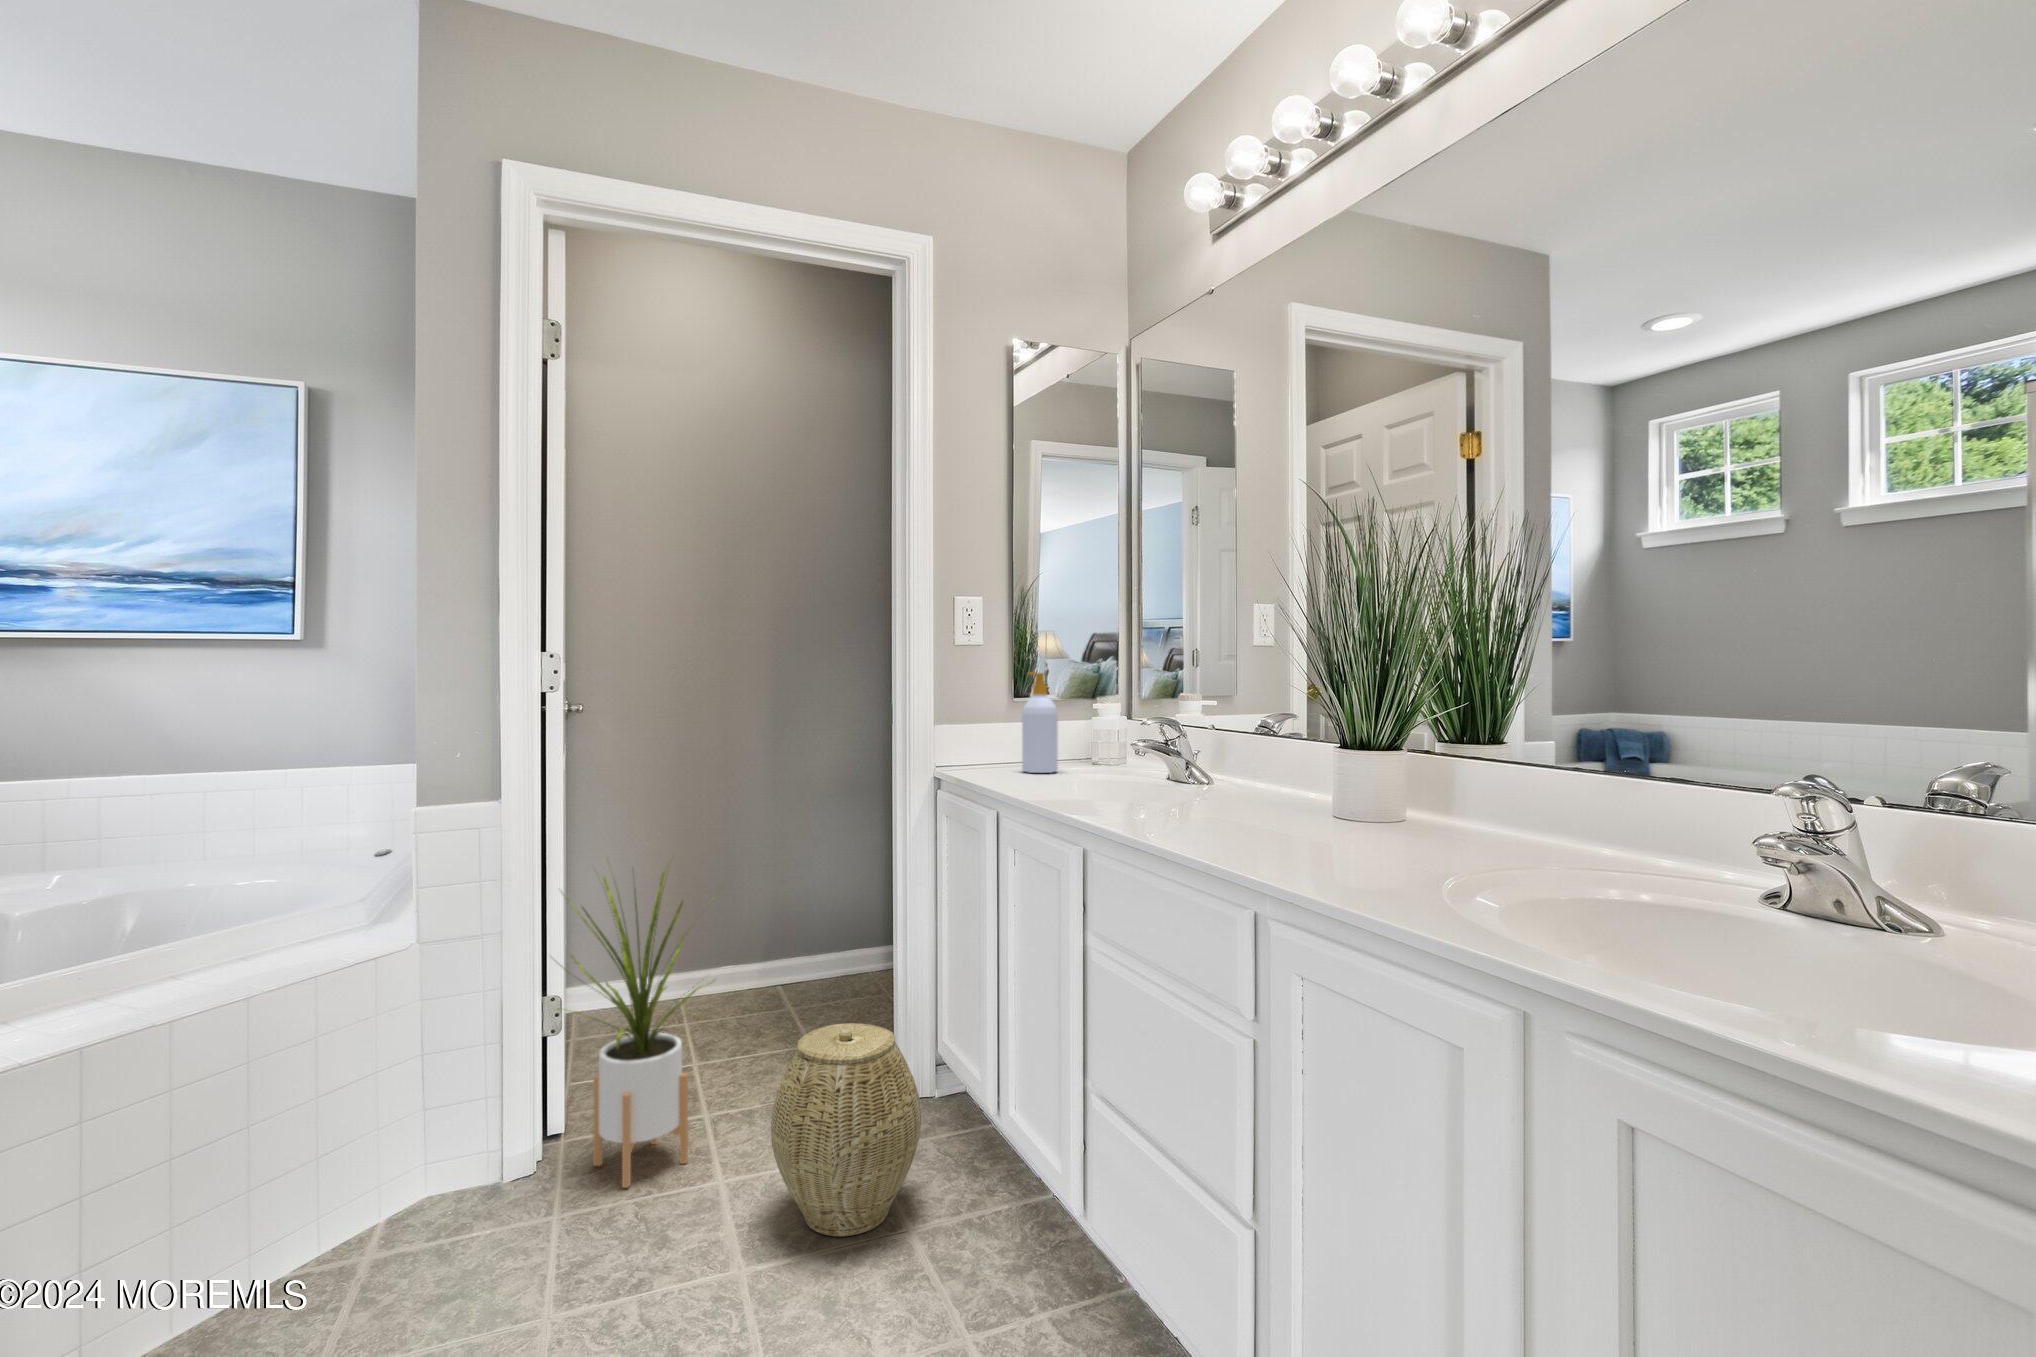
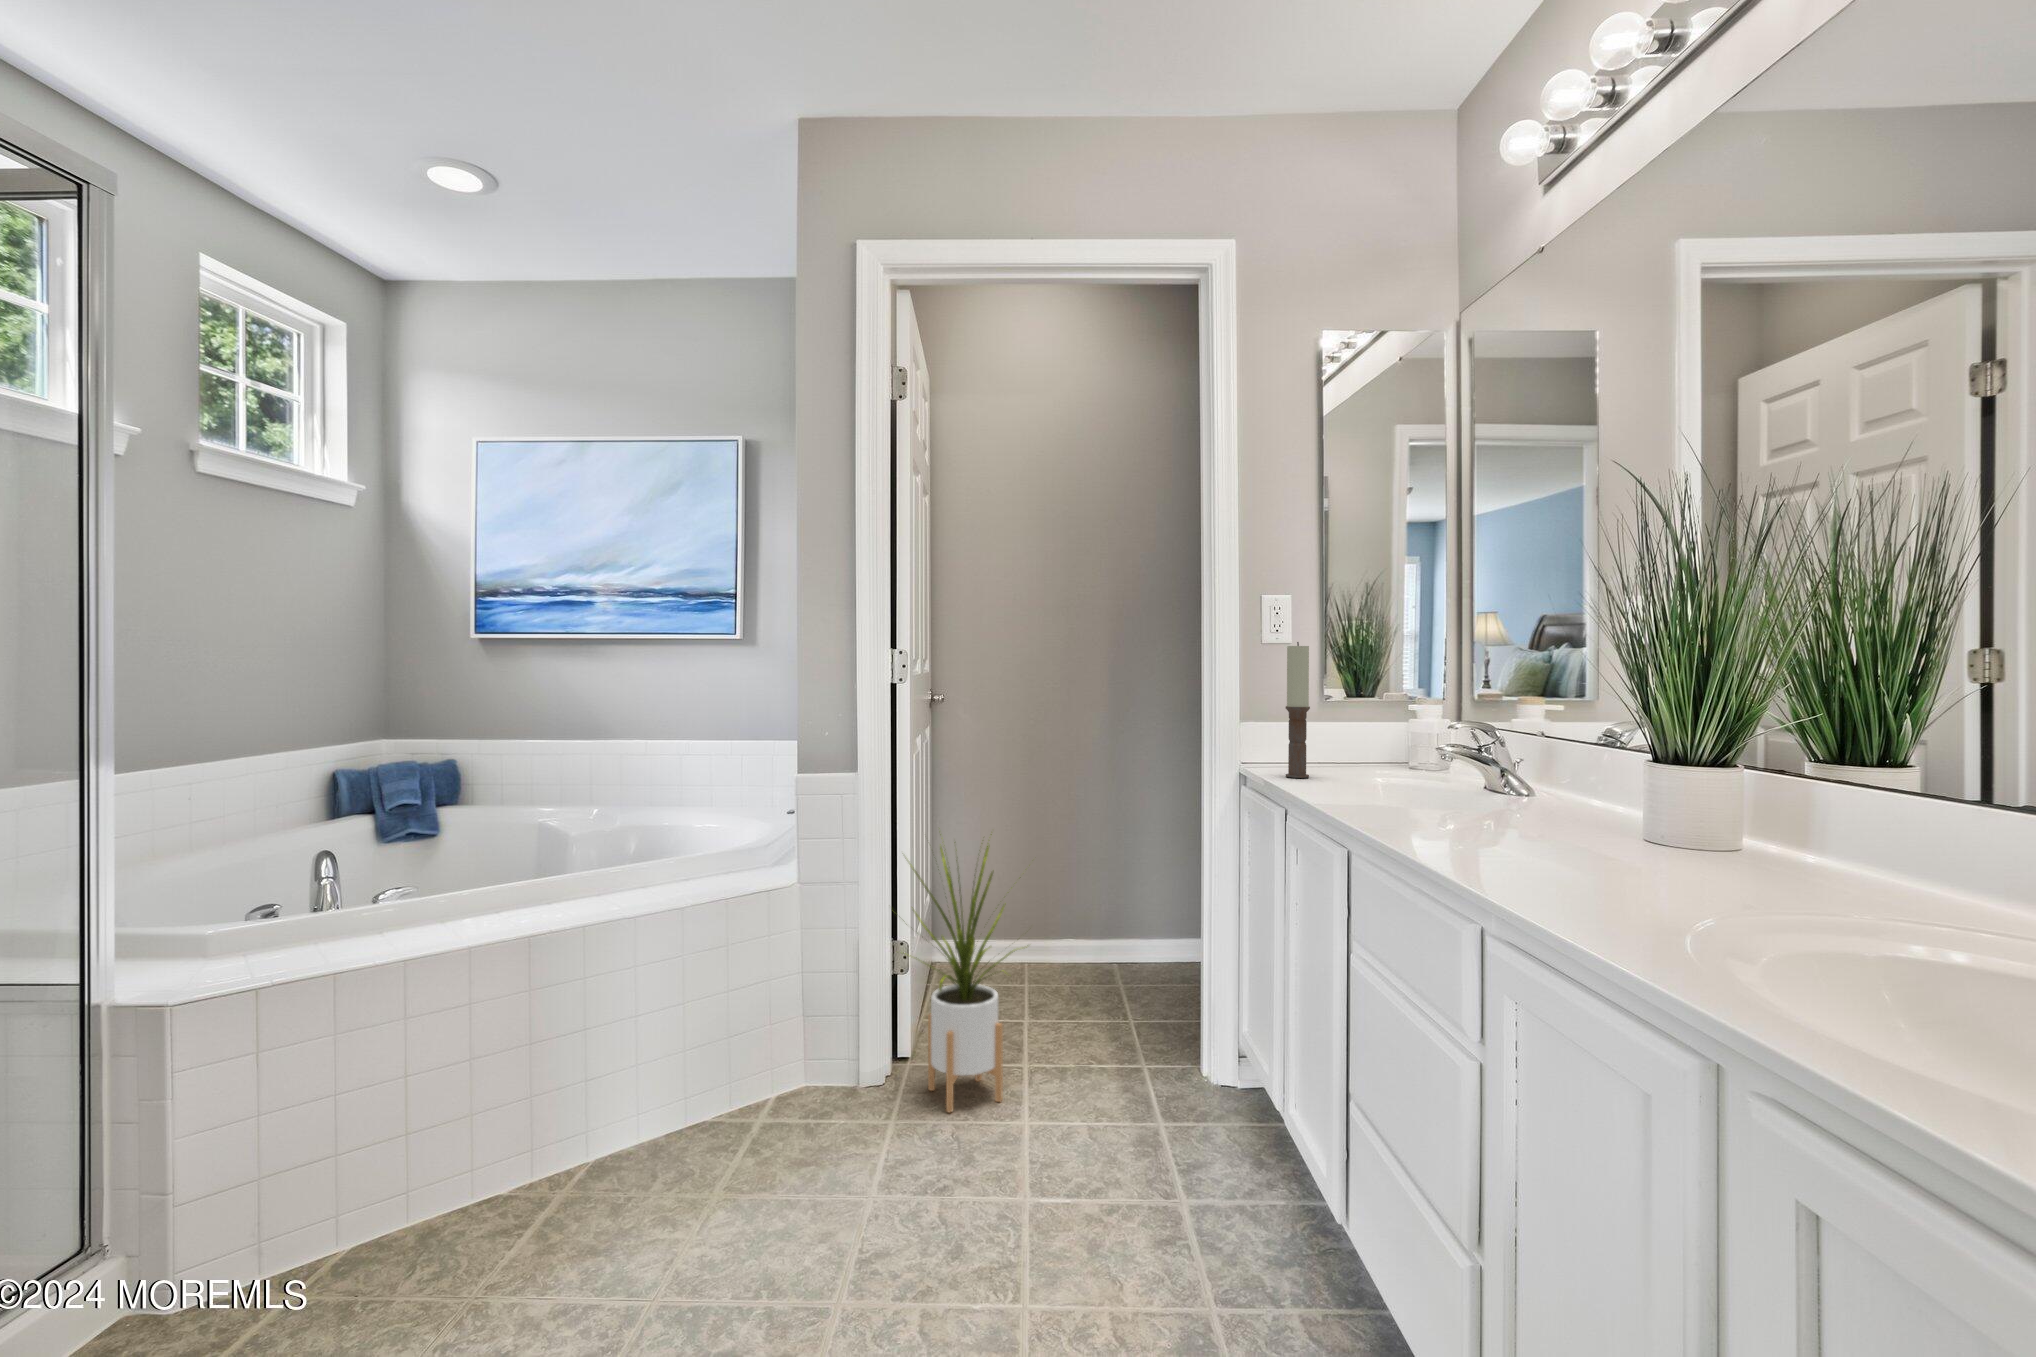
candle: none [992,644,1015,779] -> present [1286,642,1310,778]
soap bottle: present [1022,672,1058,773] -> none [1325,670,1364,773]
woven basket: present [771,1023,921,1236] -> none [1059,998,1197,1192]

